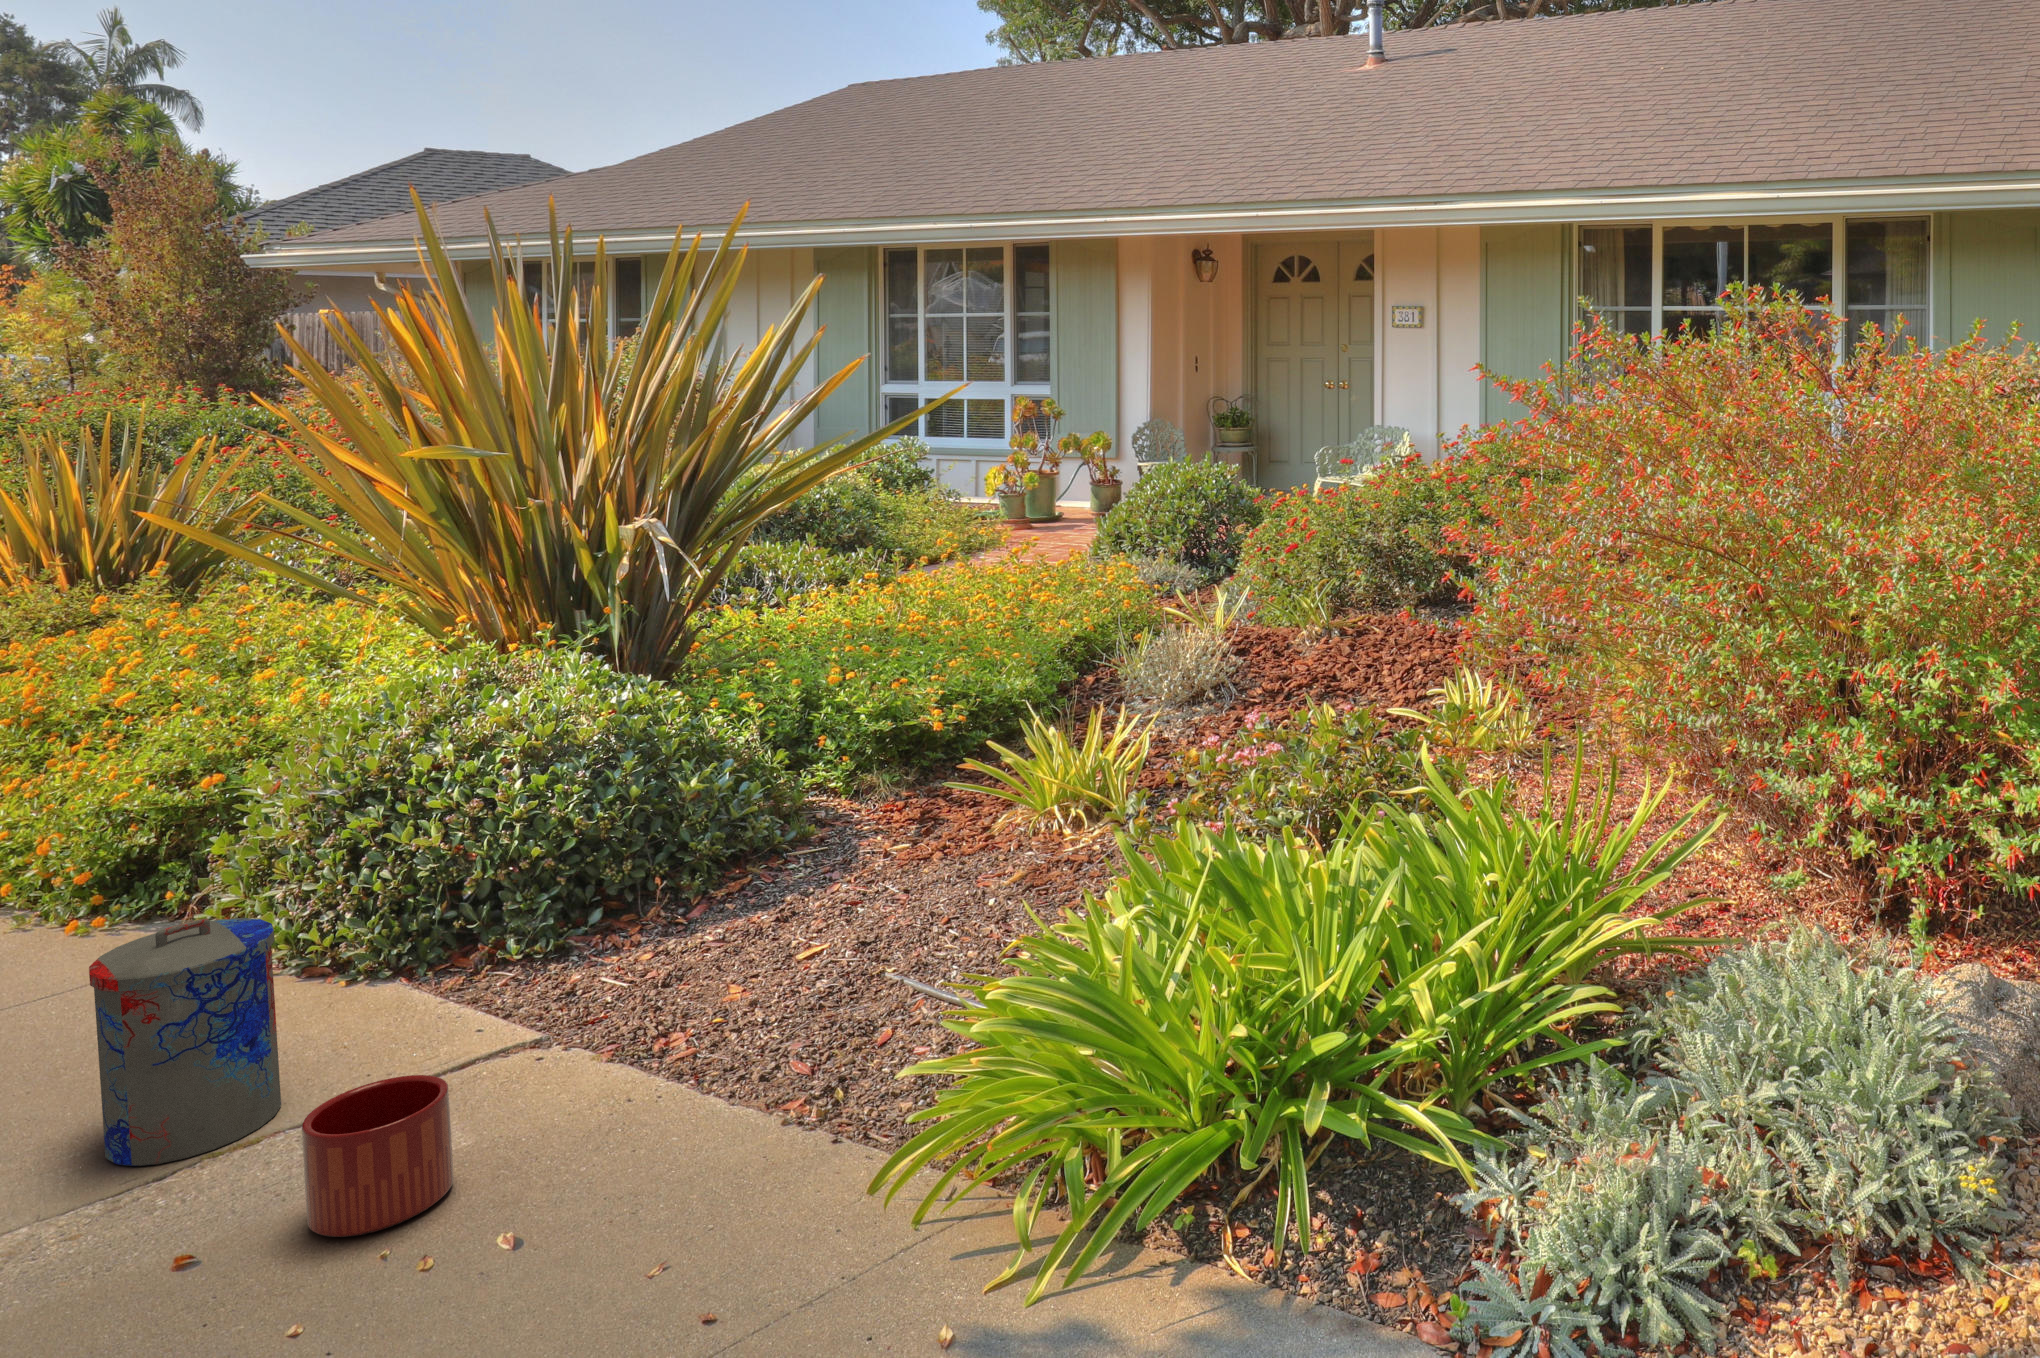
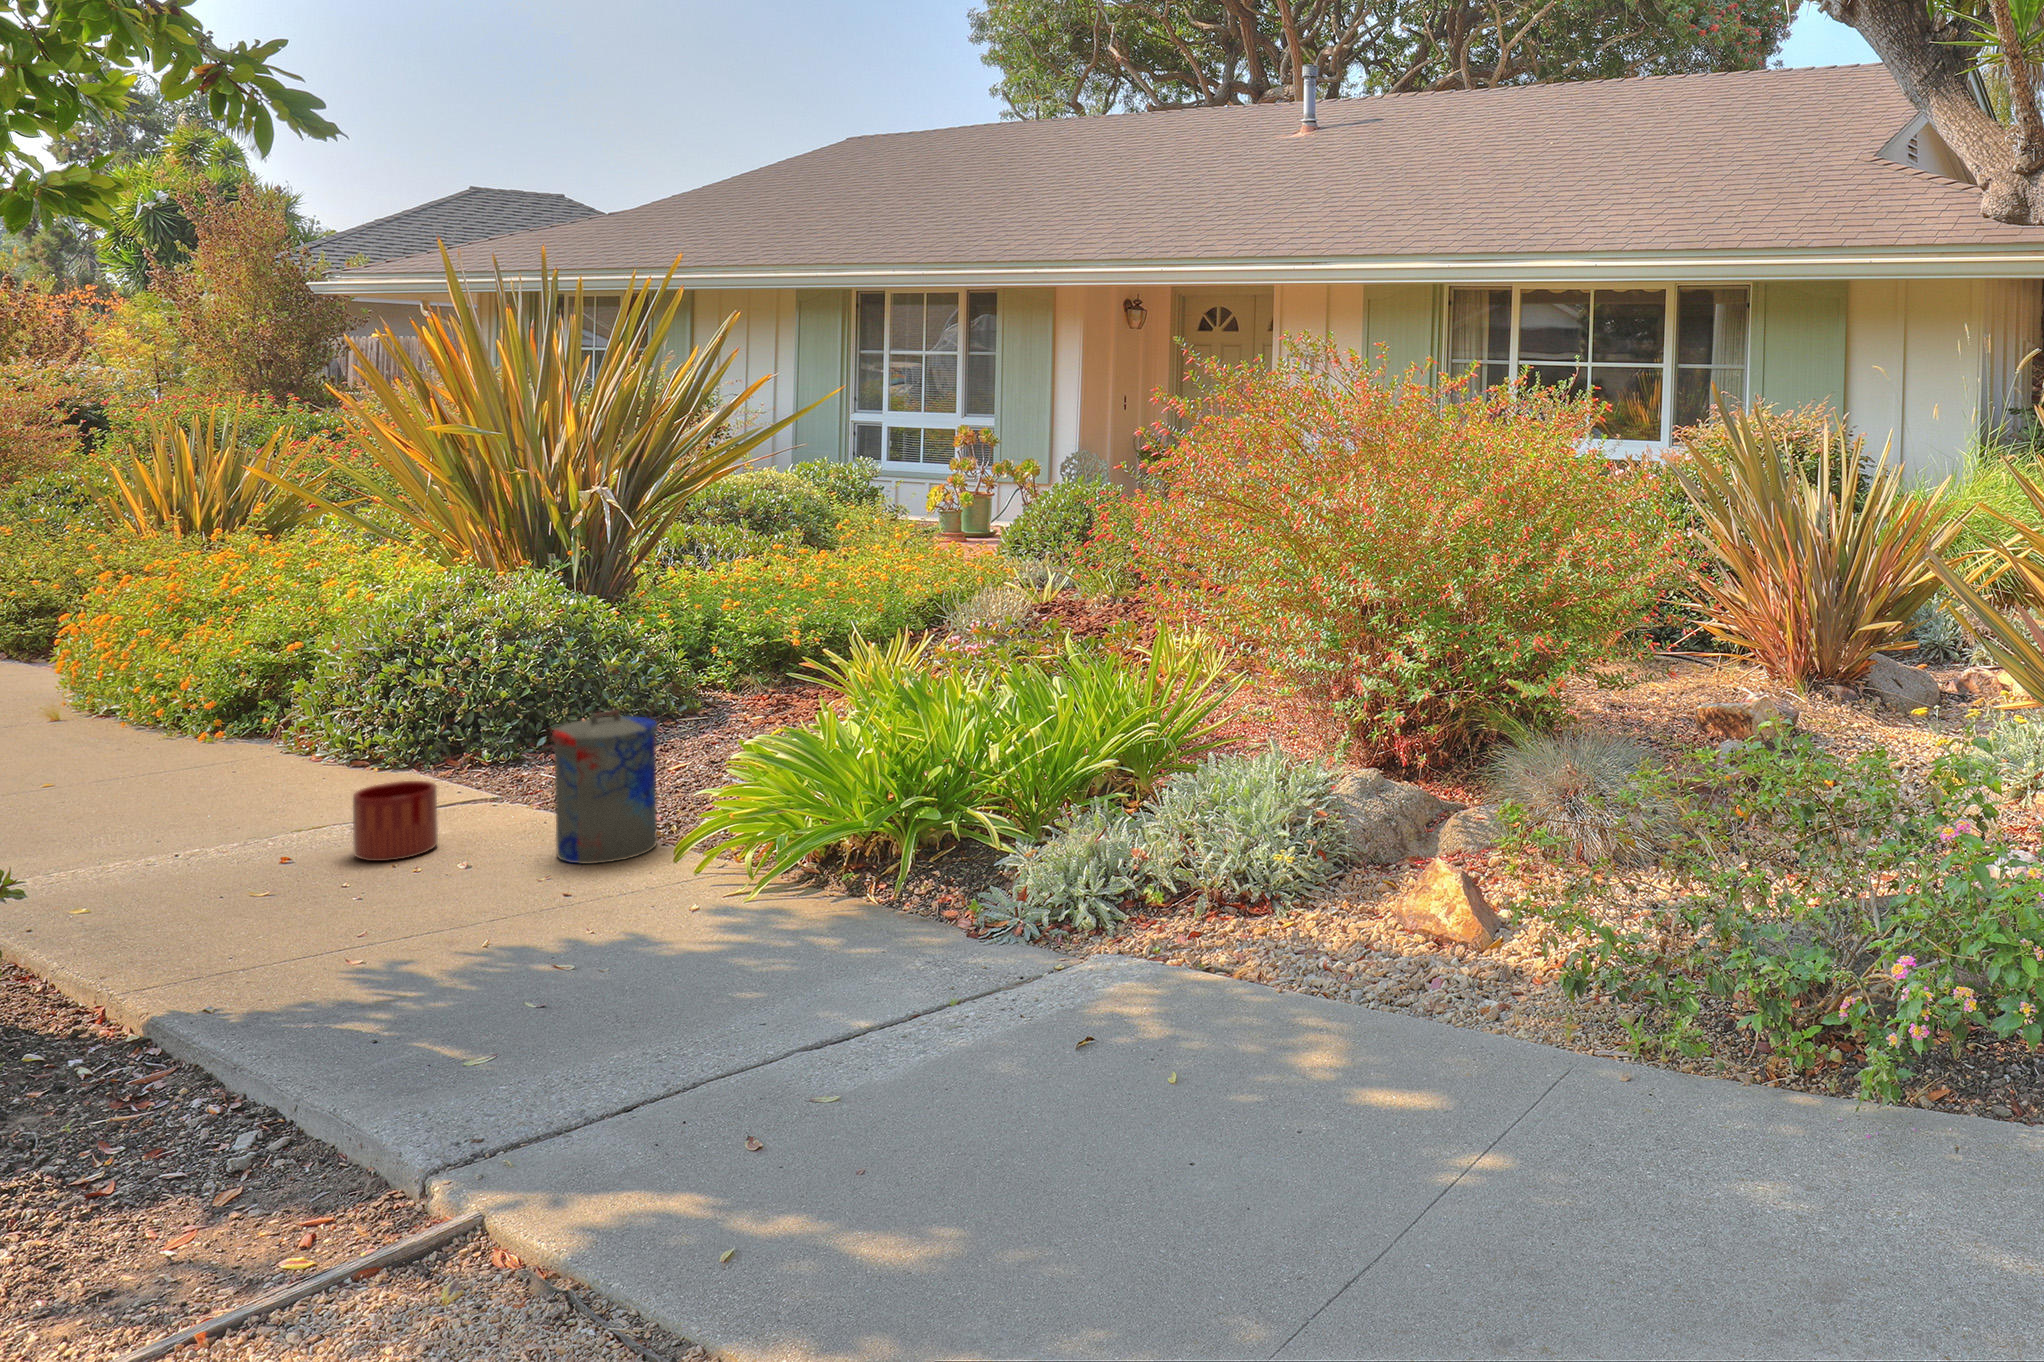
trash can: present [89,918,281,1166] -> present [552,710,657,864]

